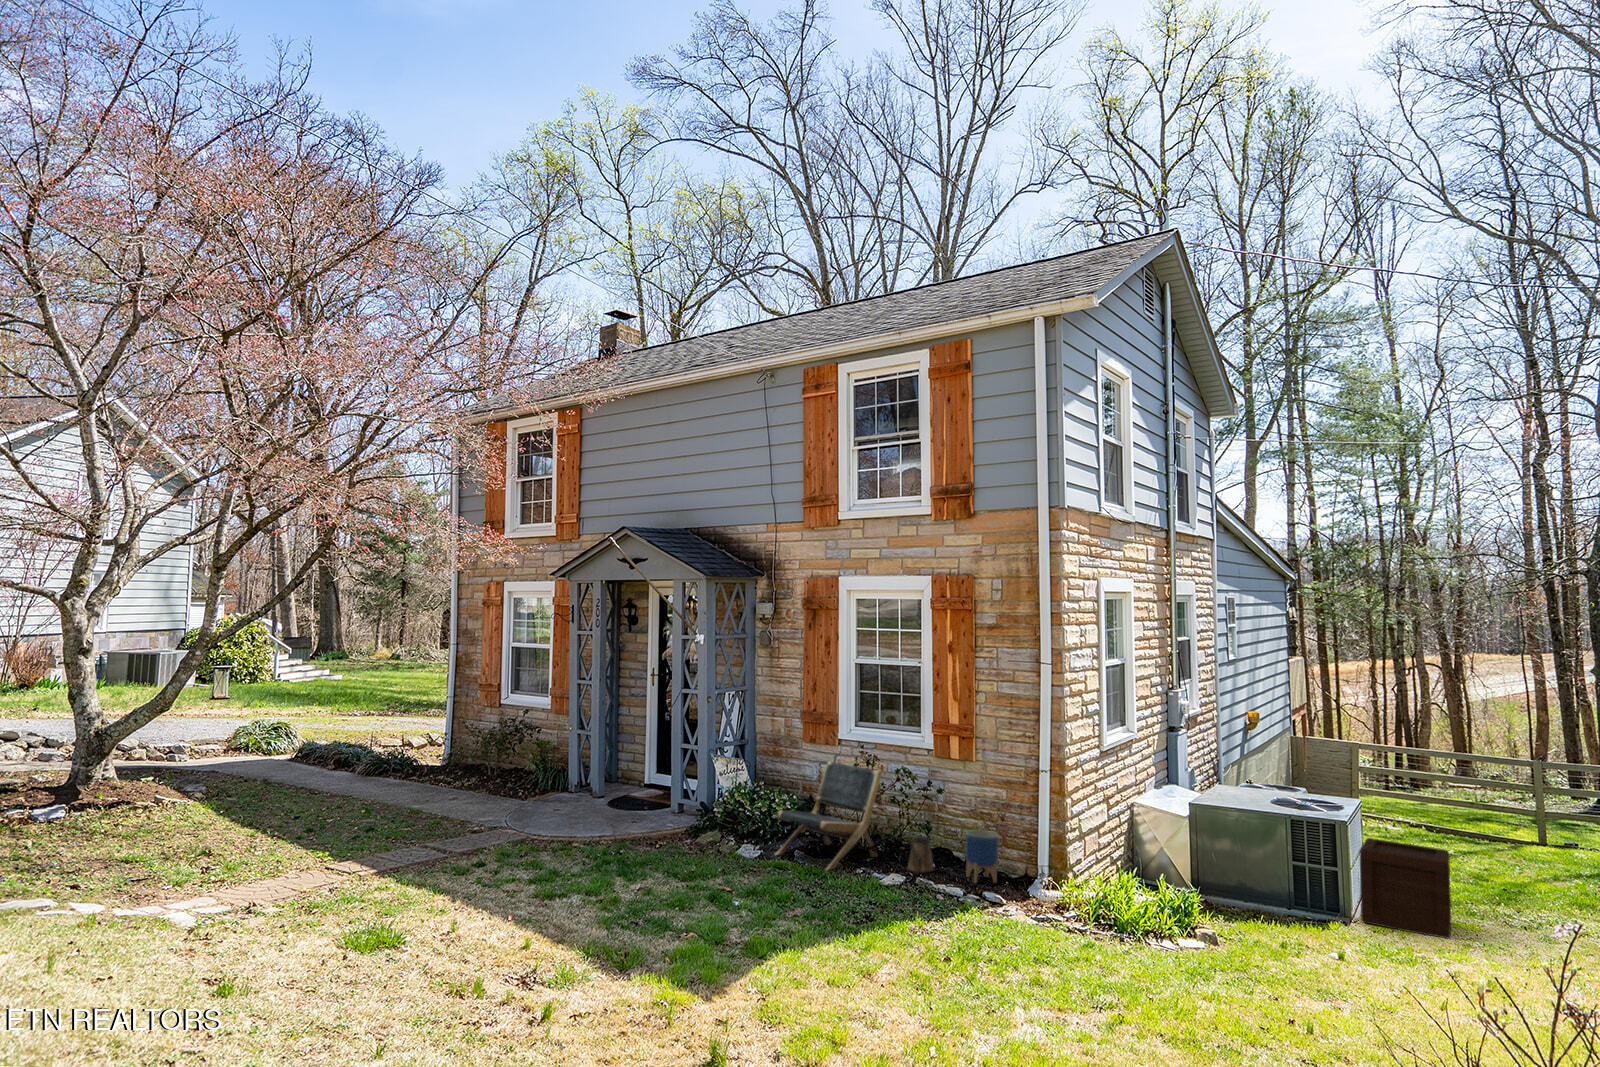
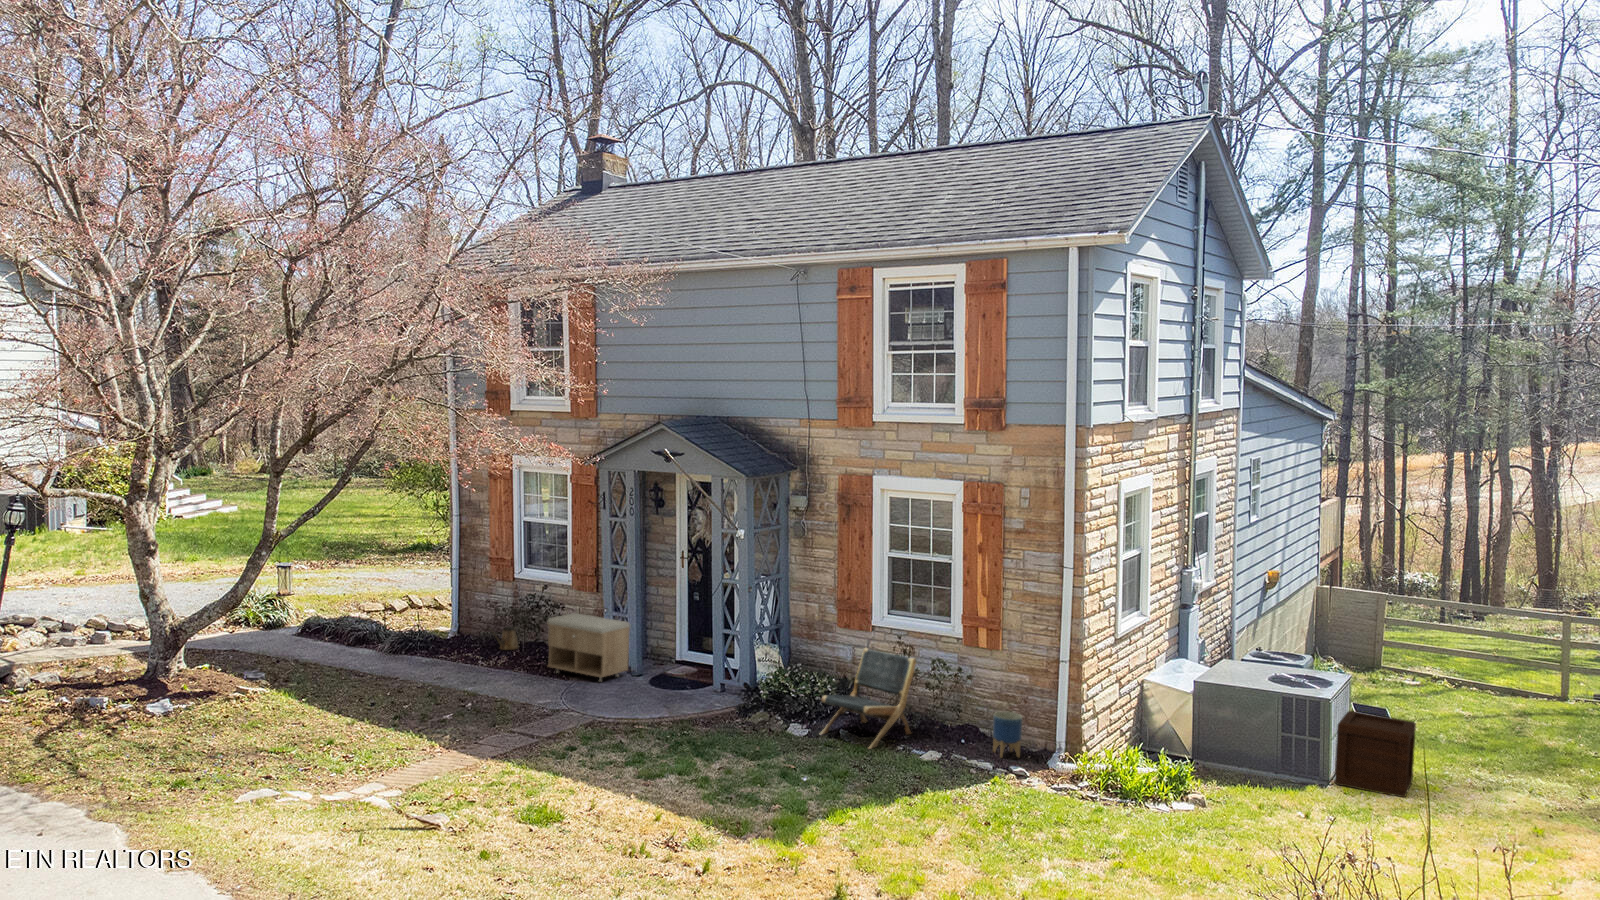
storage bench: none [509,732,595,801] -> present [547,613,630,681]
watering can: present [907,836,934,873] -> present [490,626,521,650]

